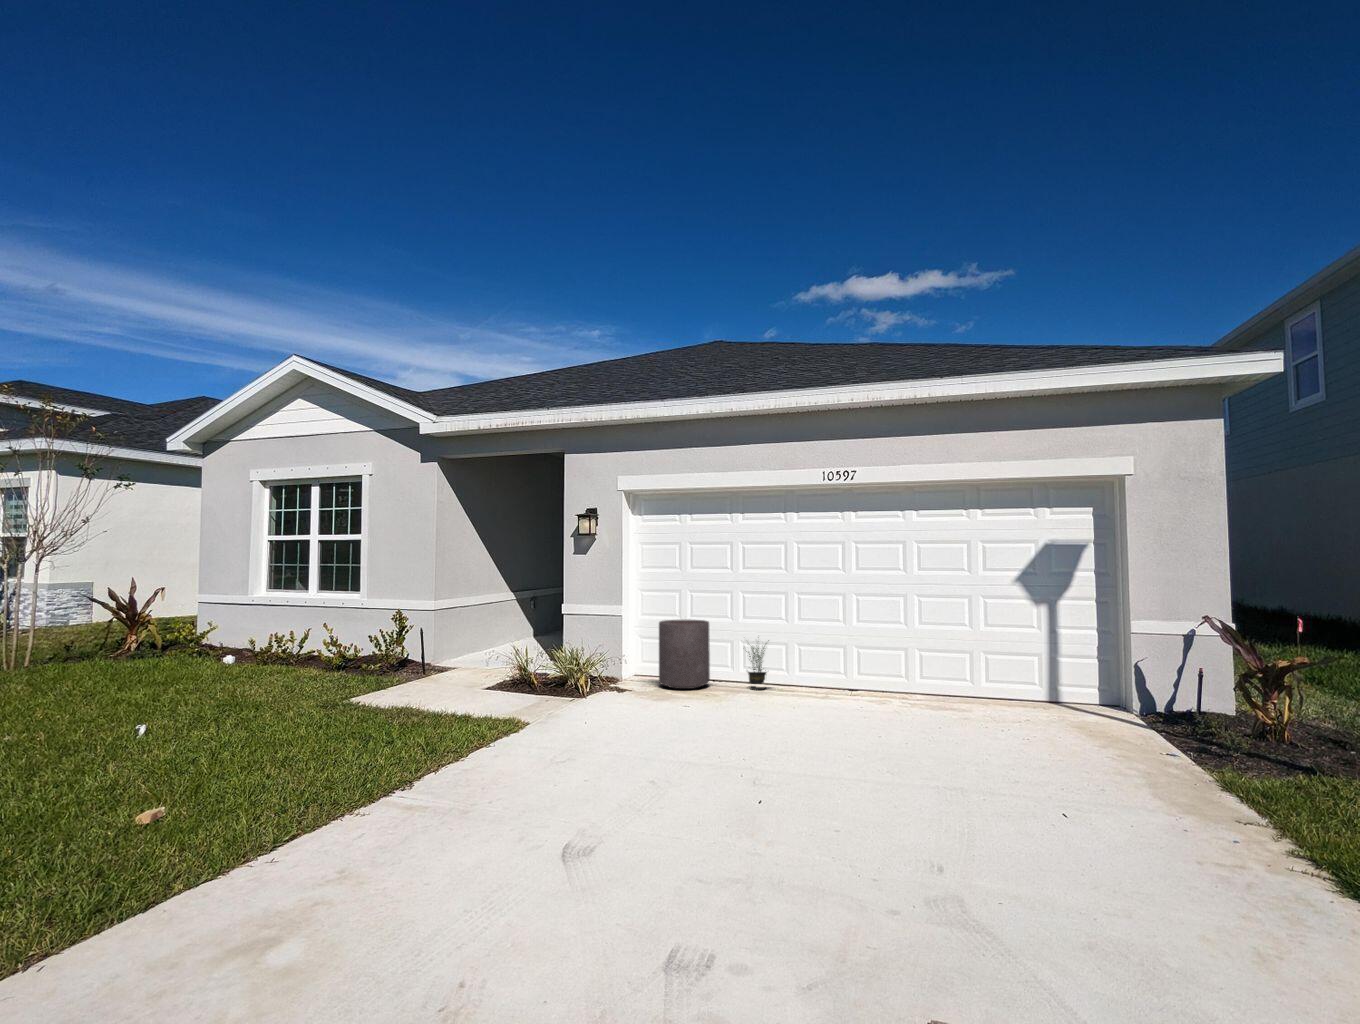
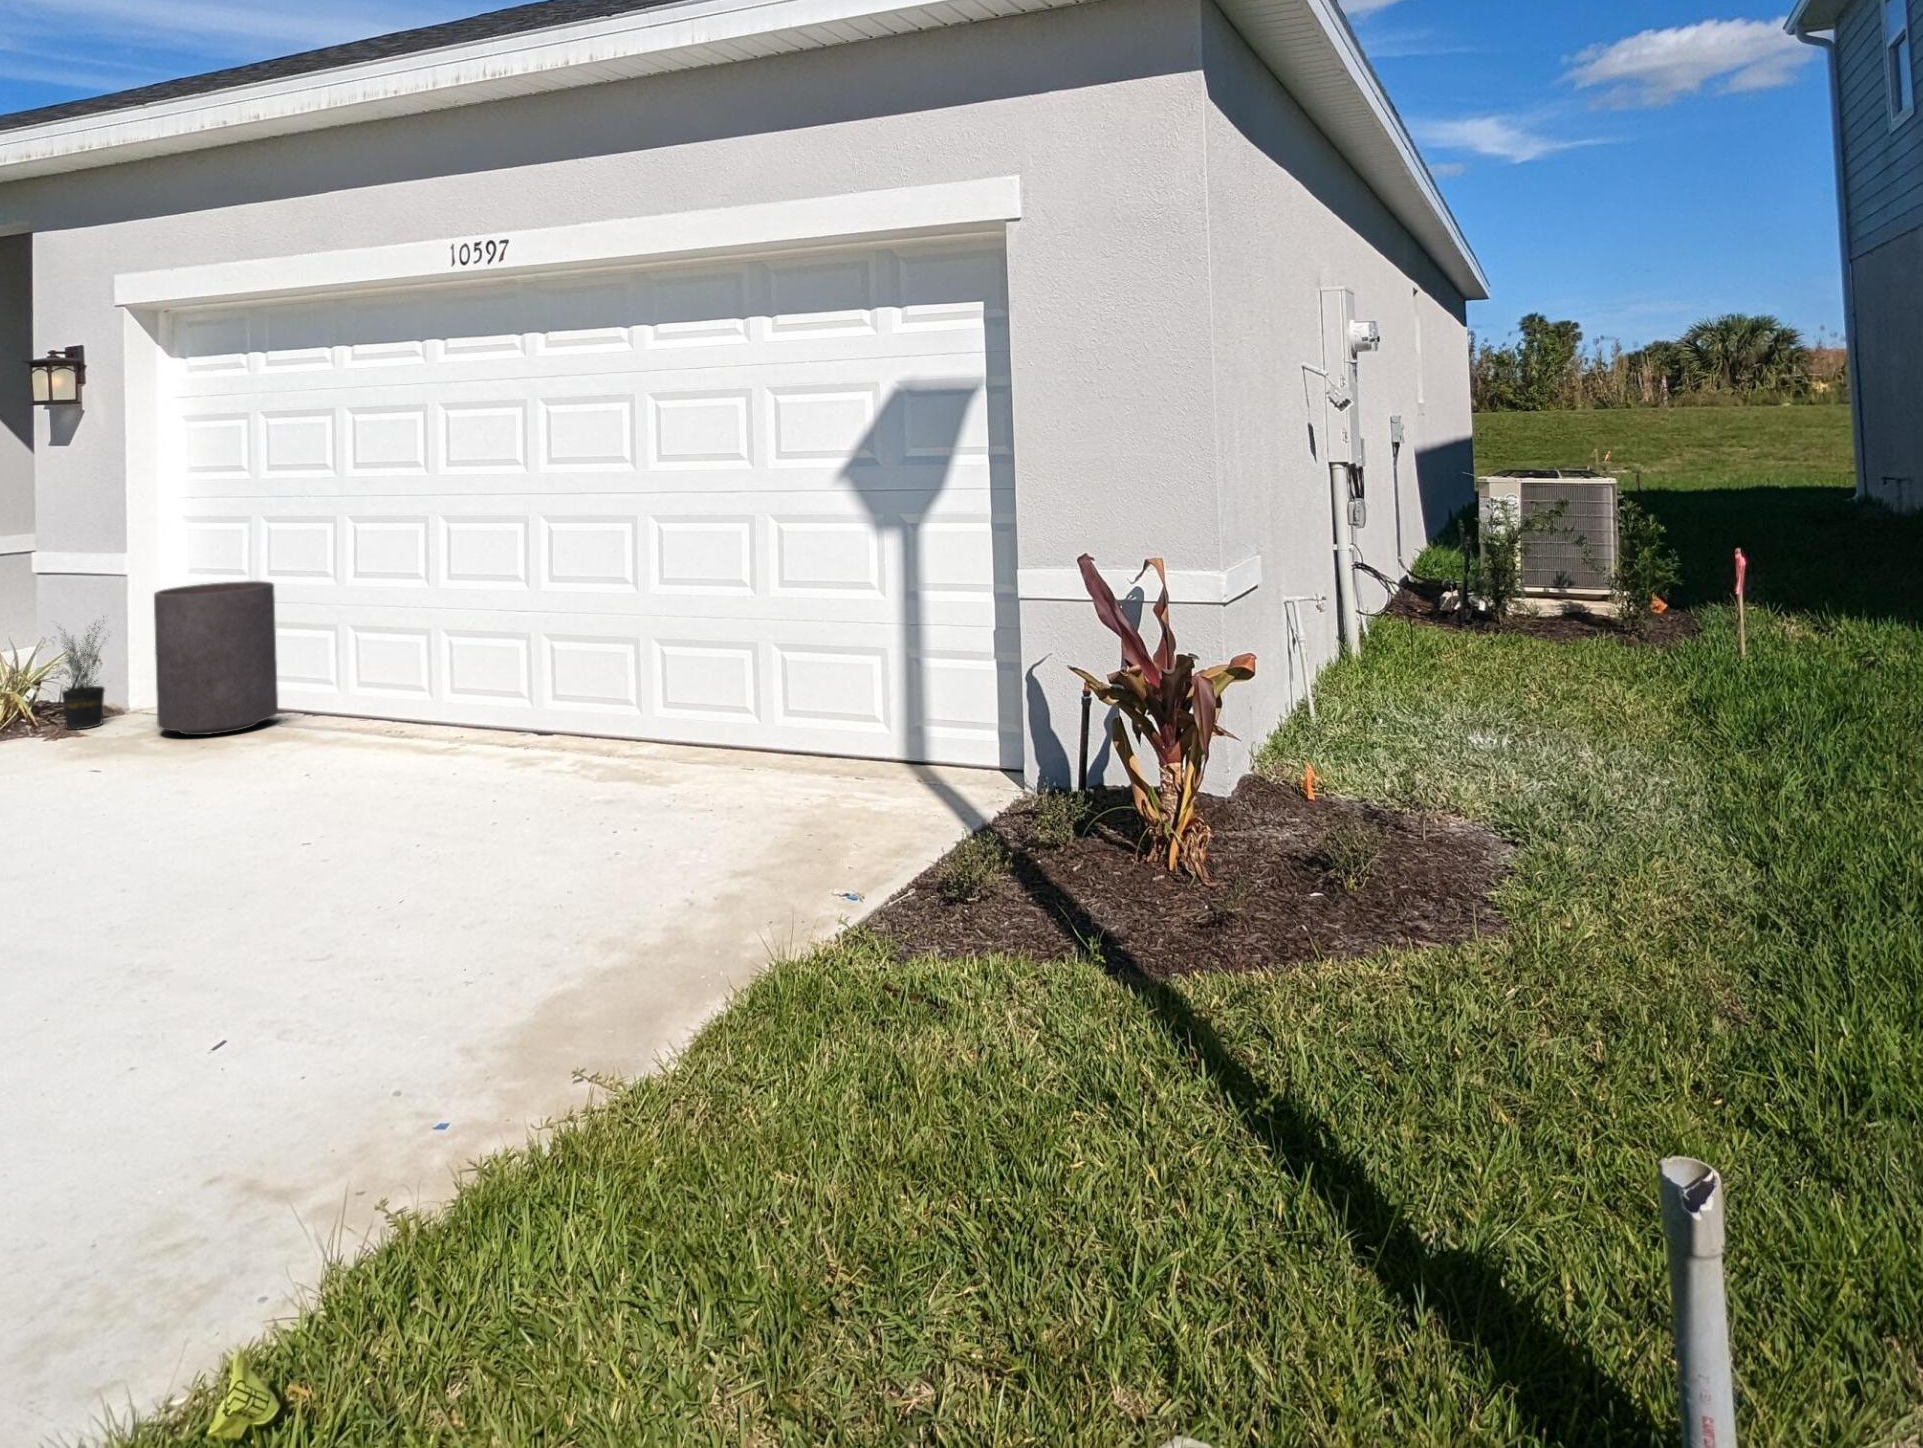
potted plant: present [746,640,769,690] -> present [62,616,105,730]

